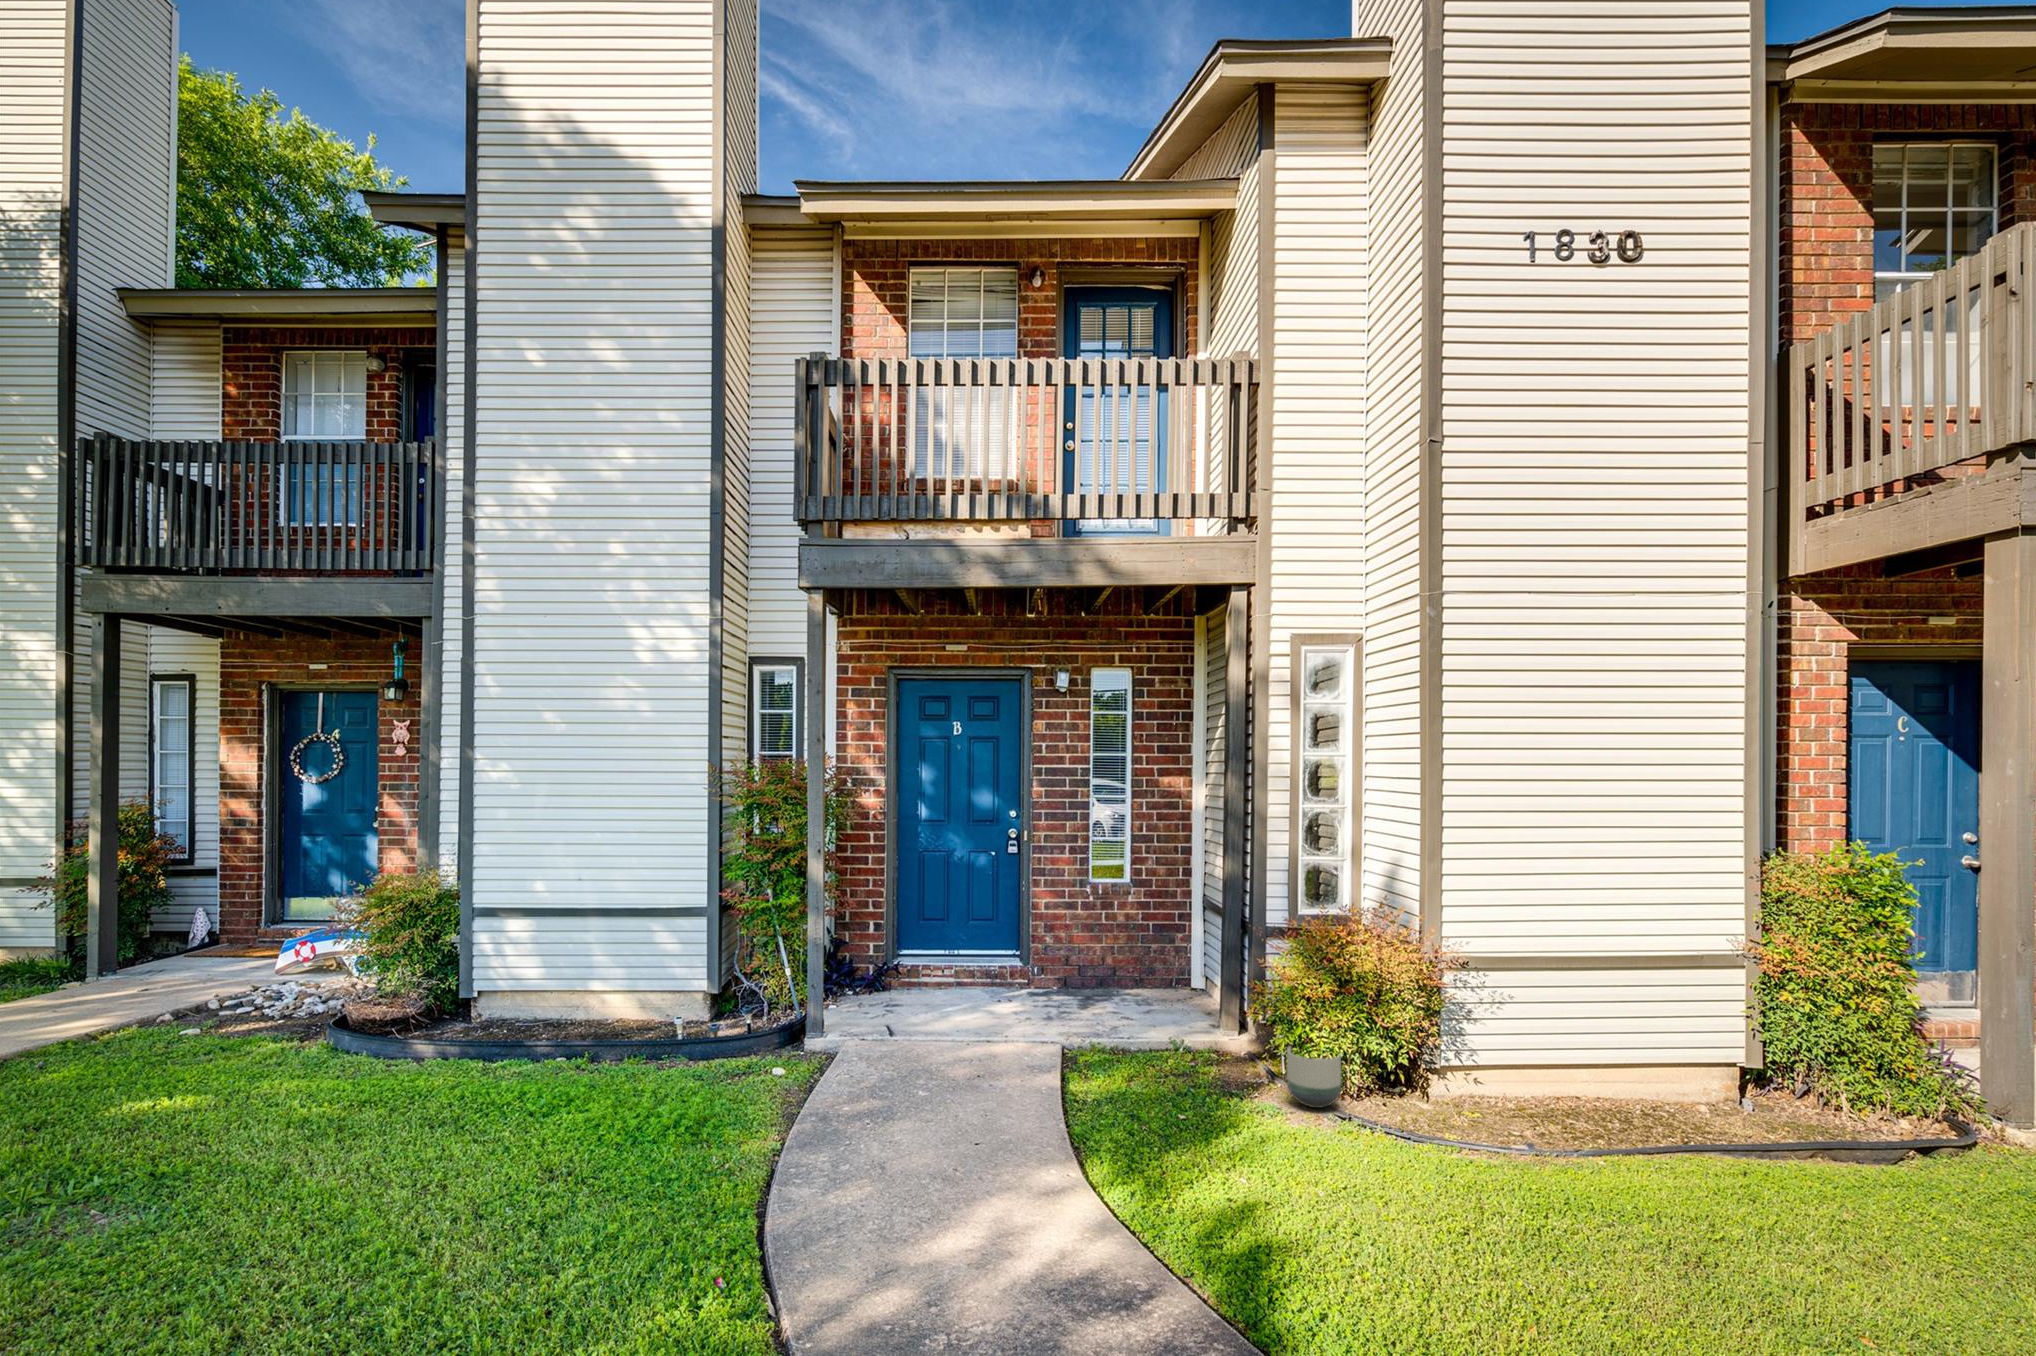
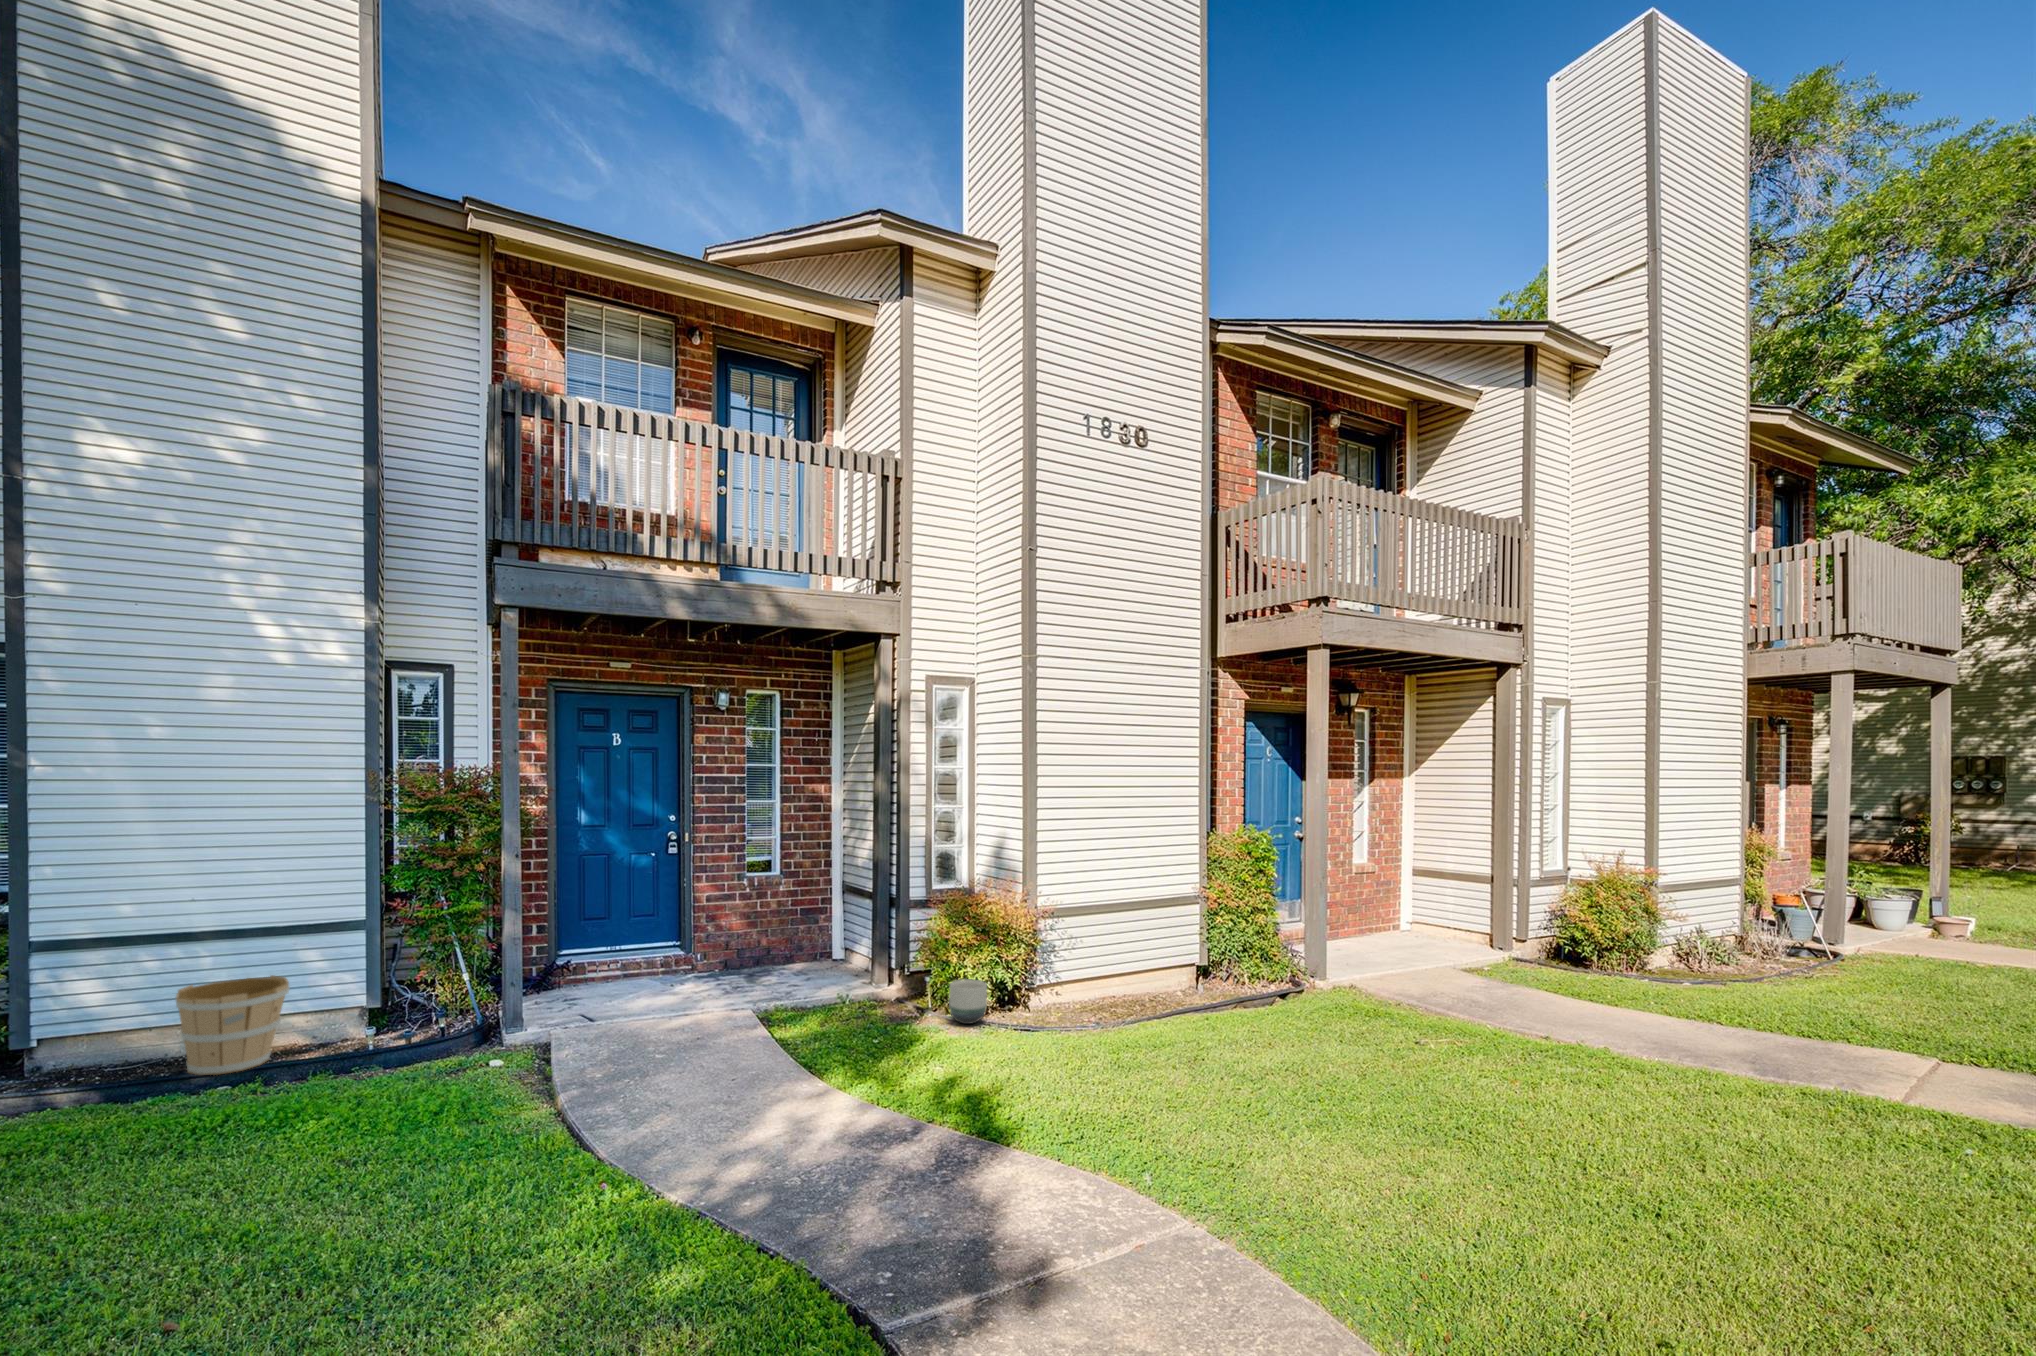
wooden bucket: none [536,951,629,1040] -> present [176,975,289,1075]

